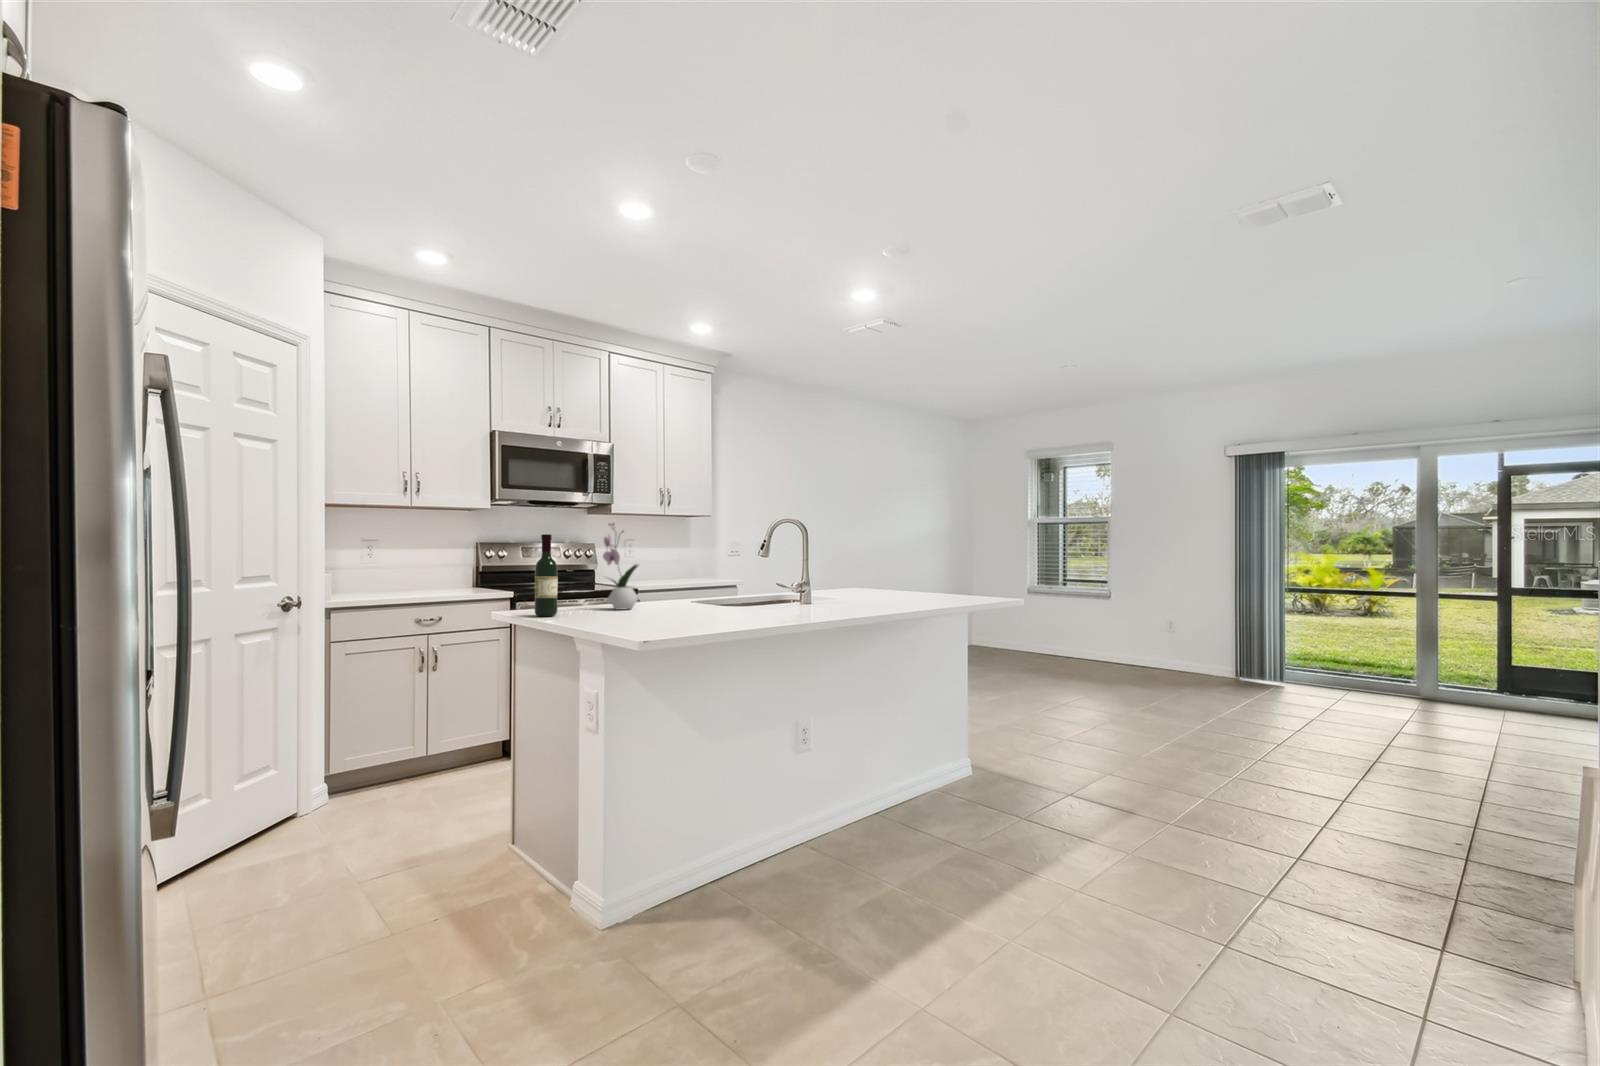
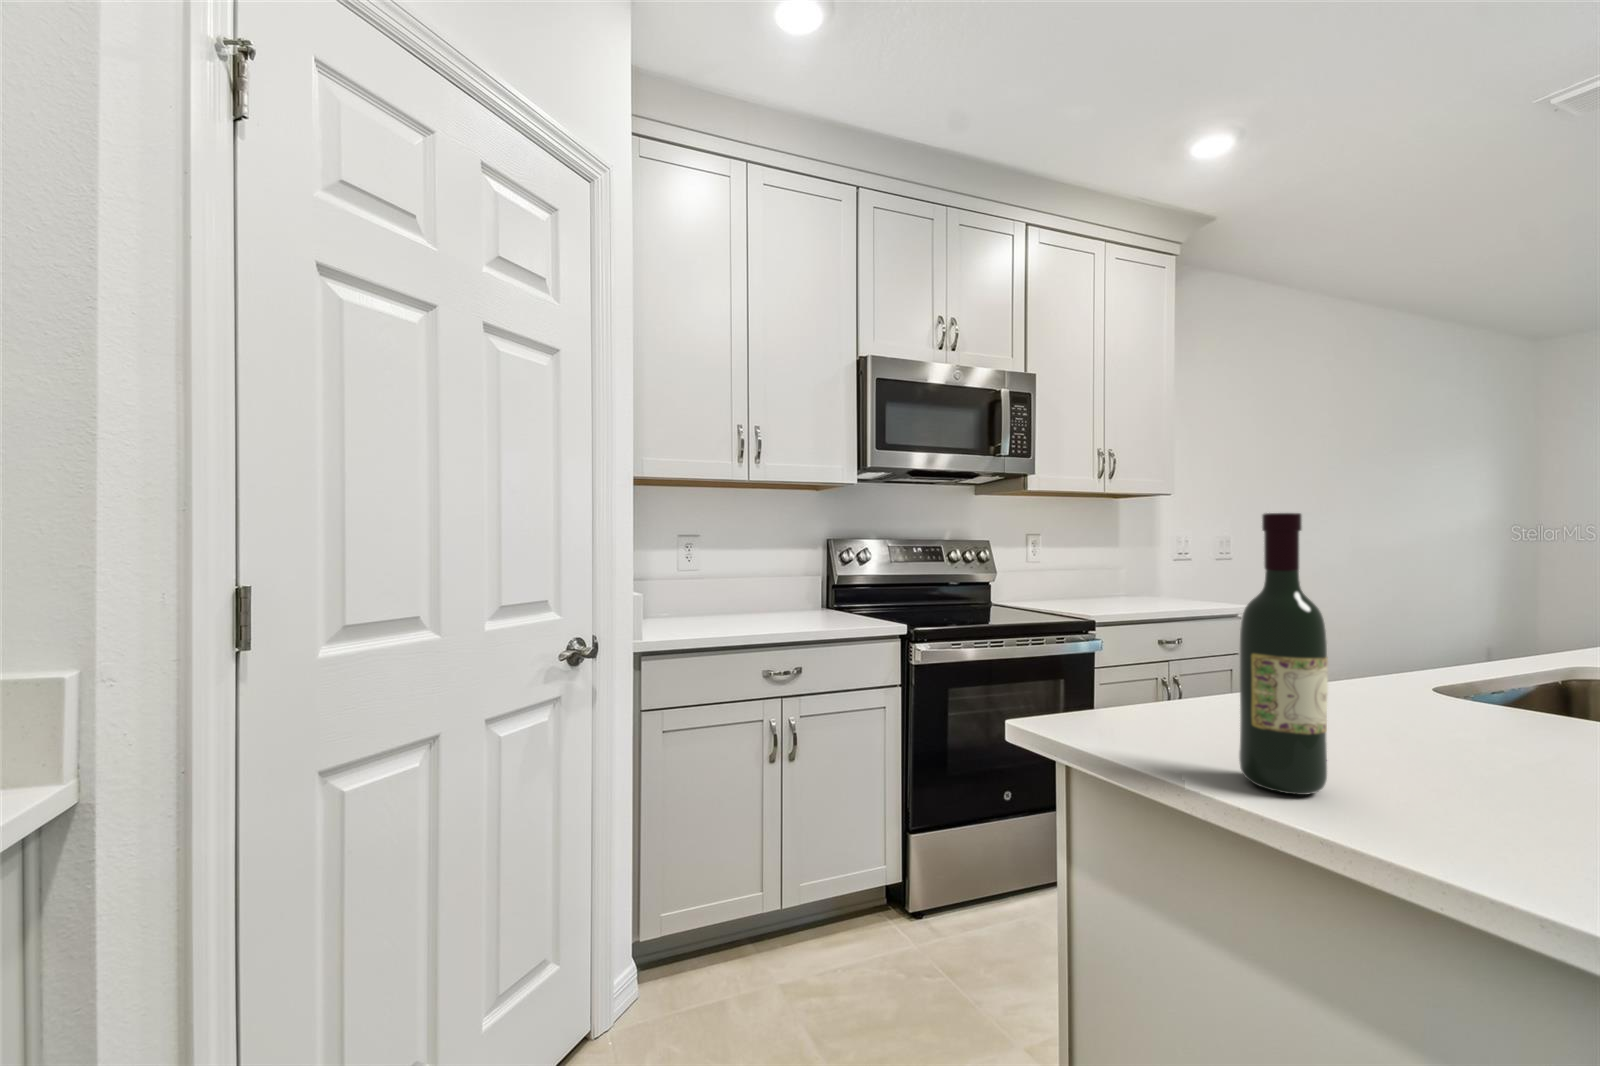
flower arrangement: present [603,523,638,610] -> none [1333,482,1493,747]

